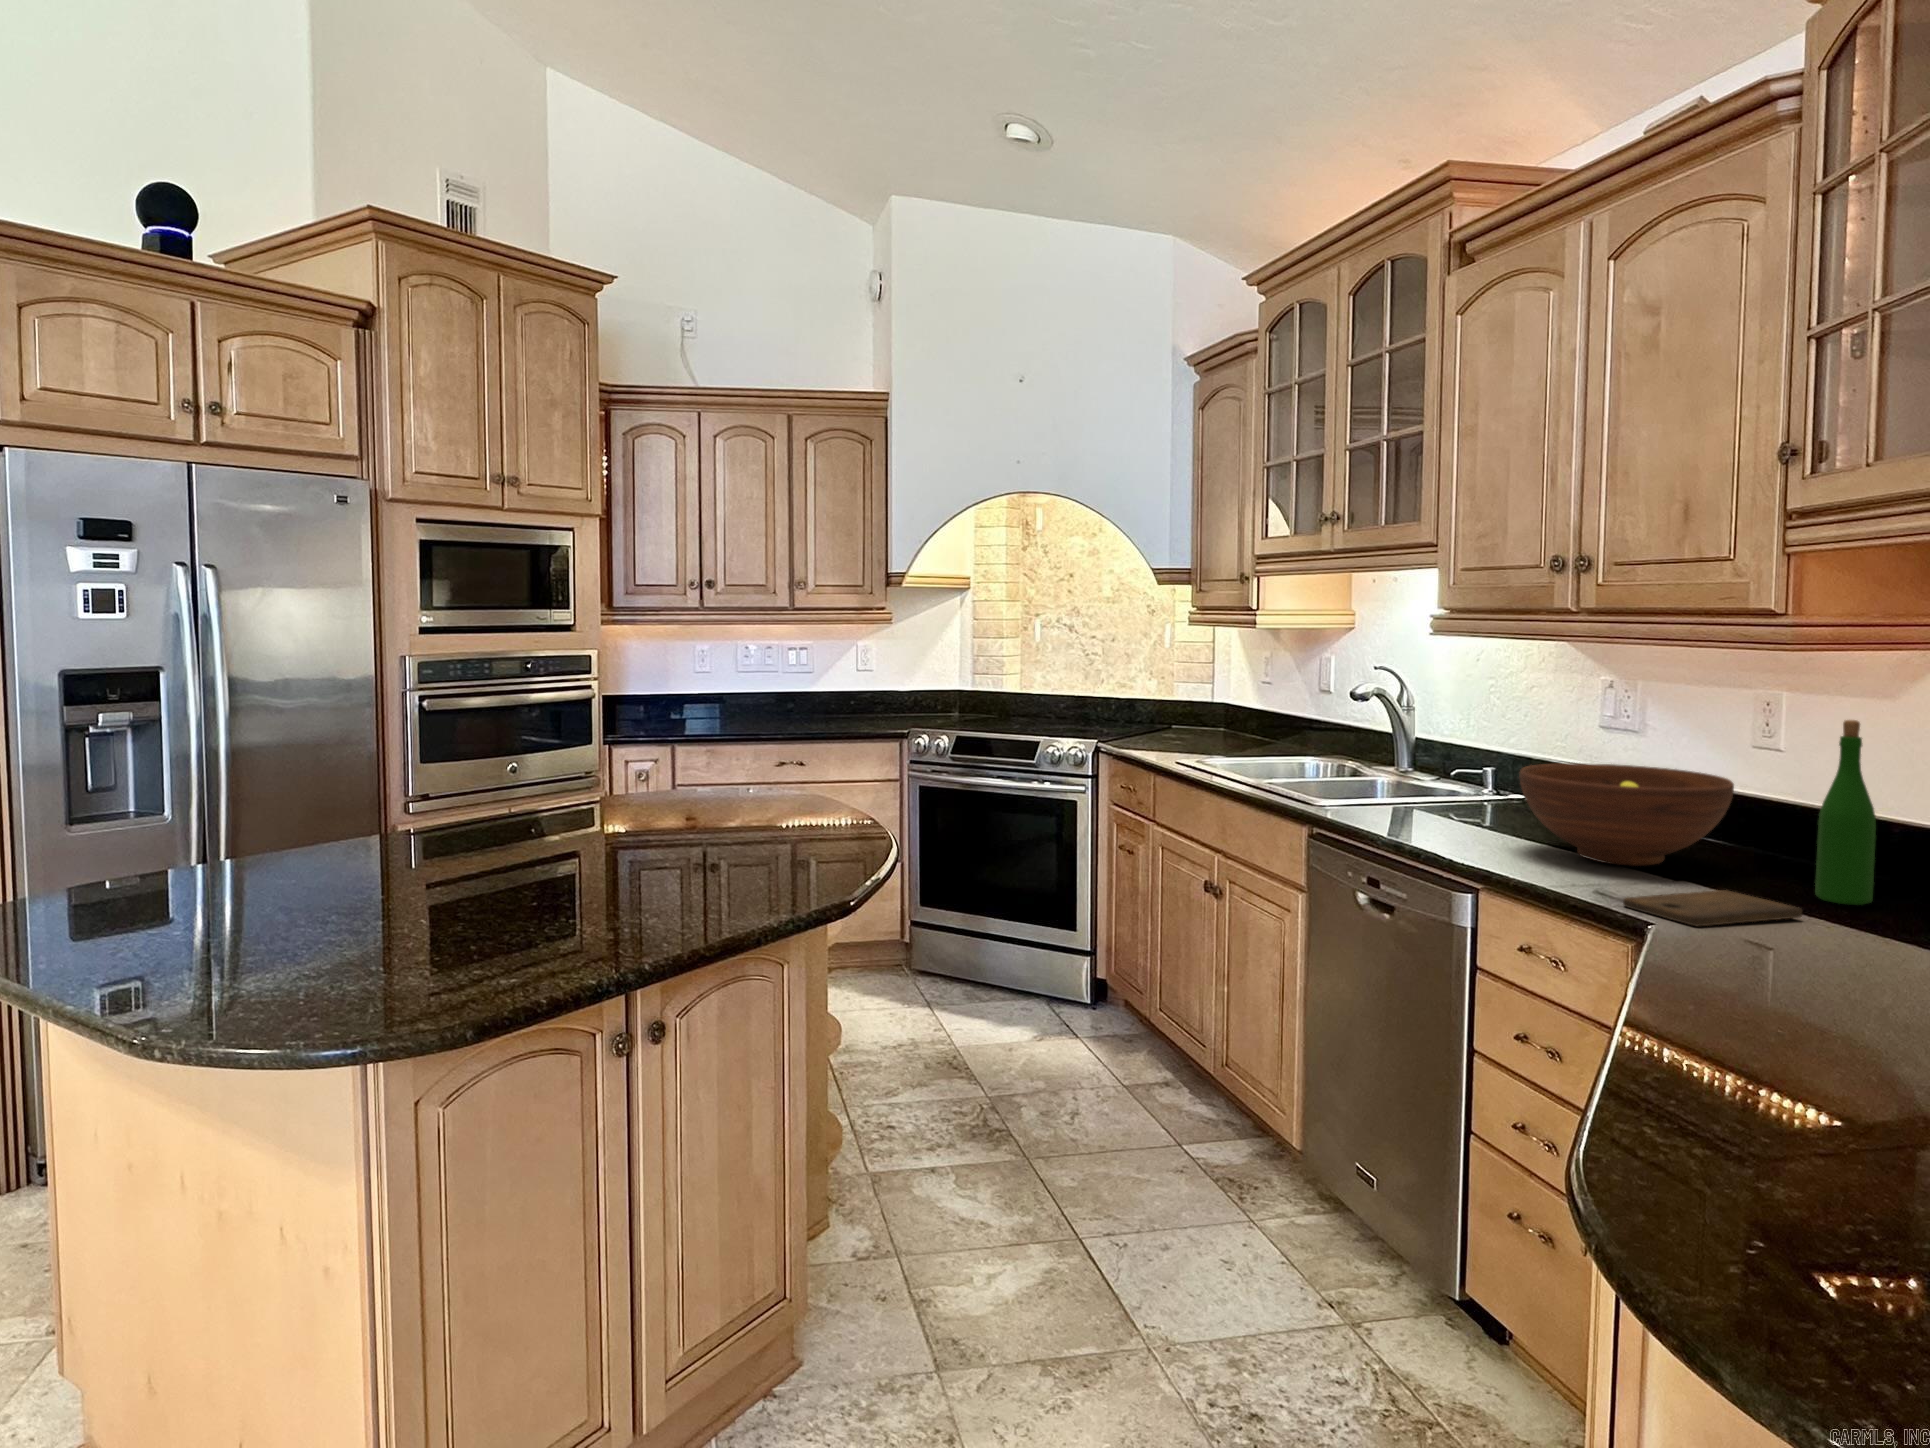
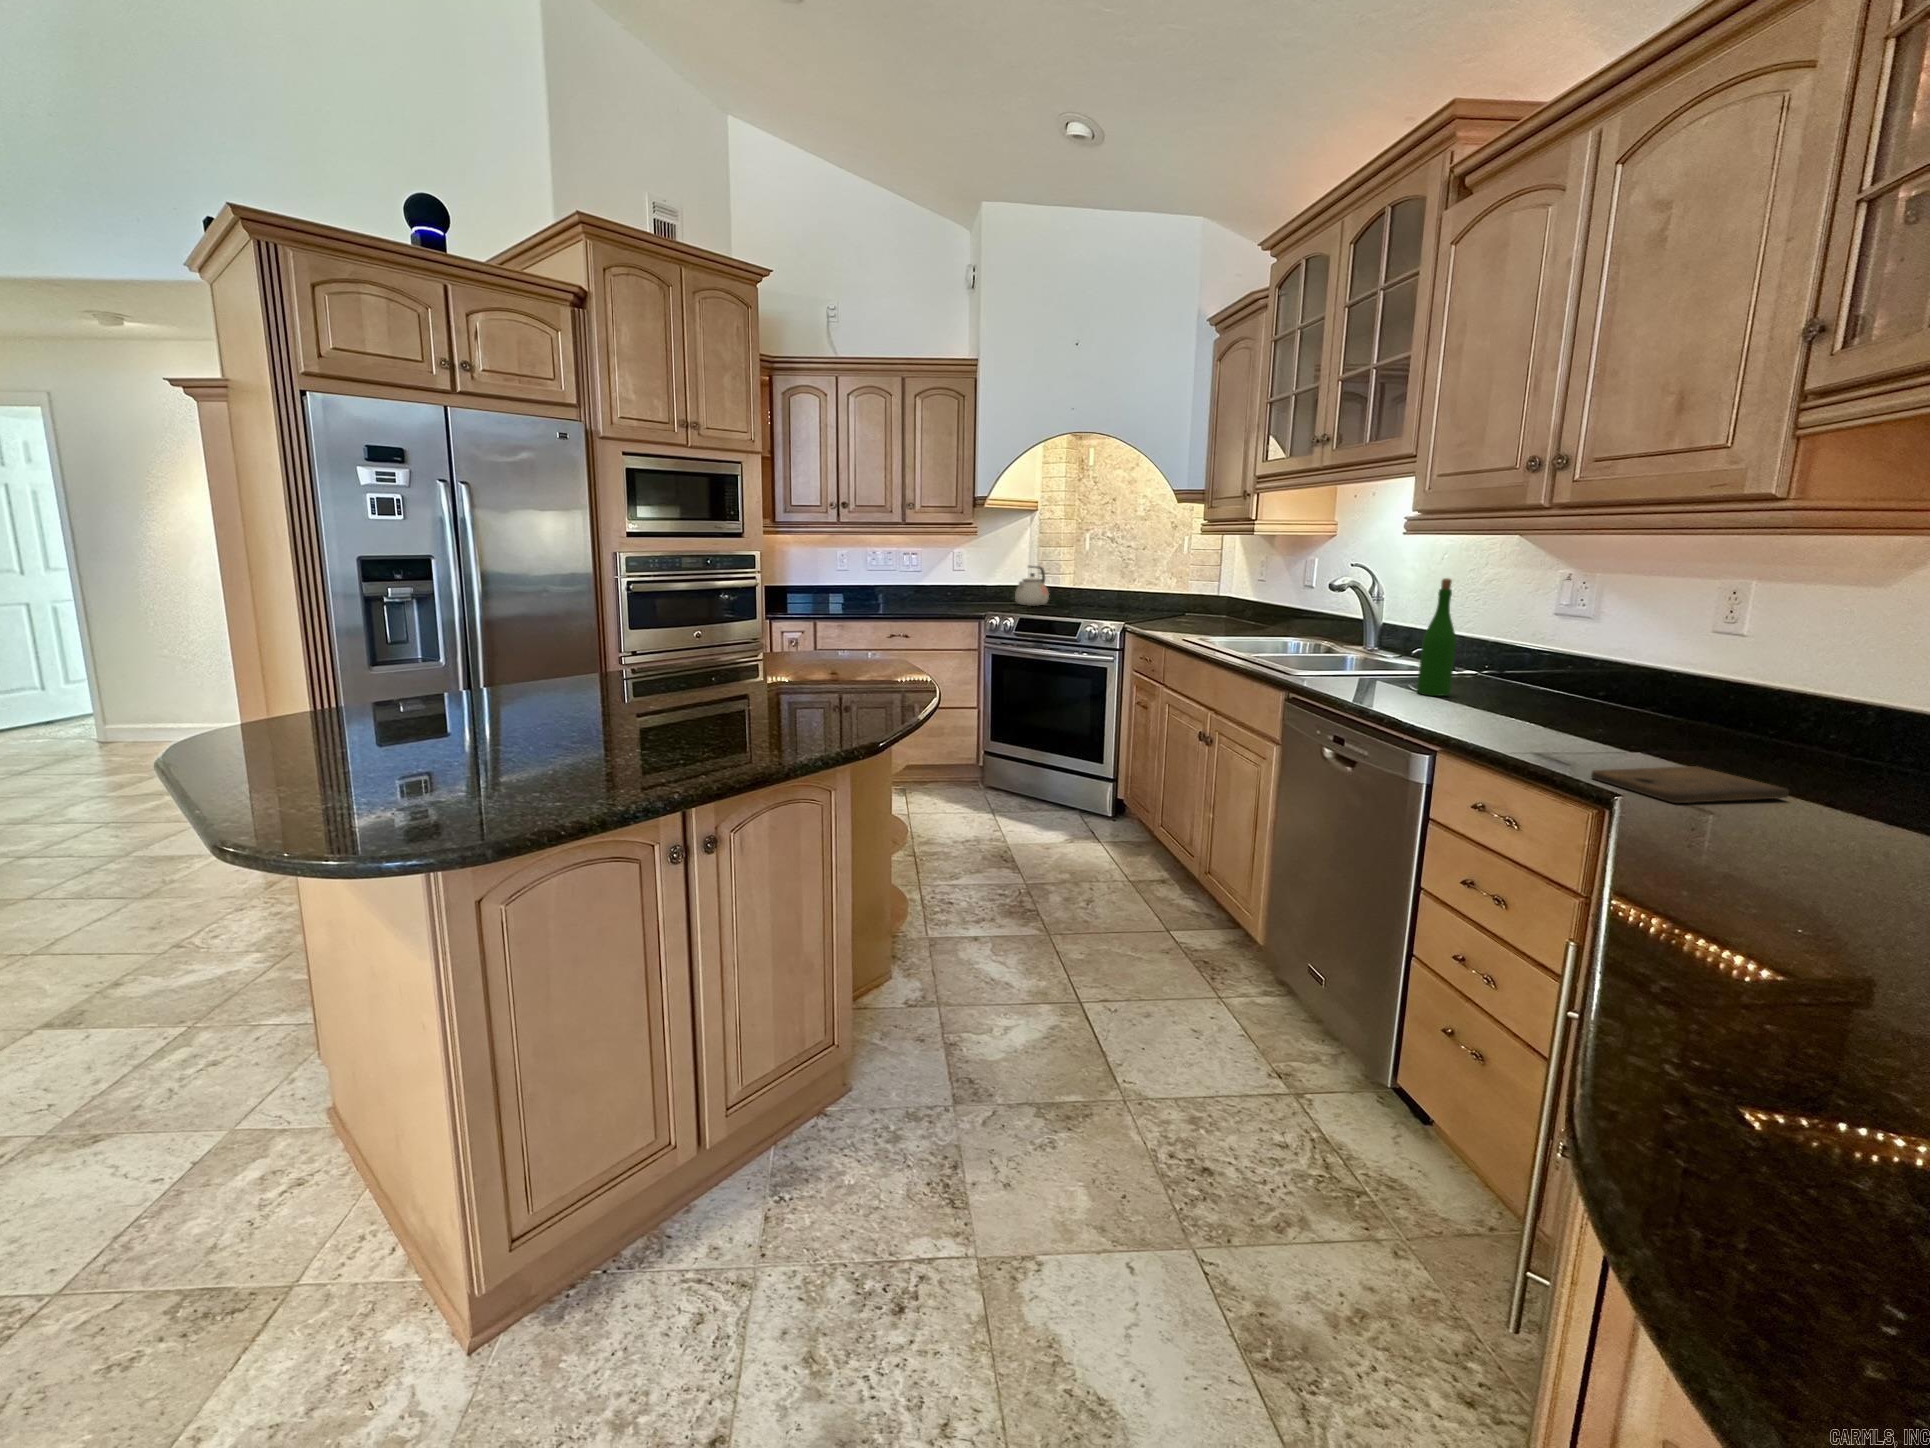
kettle: none [943,661,989,716] -> present [1015,566,1049,606]
wine bottle: present [1815,720,1876,905] -> present [1417,578,1456,696]
fruit bowl: present [1519,763,1734,866] -> none [1484,645,1707,738]

